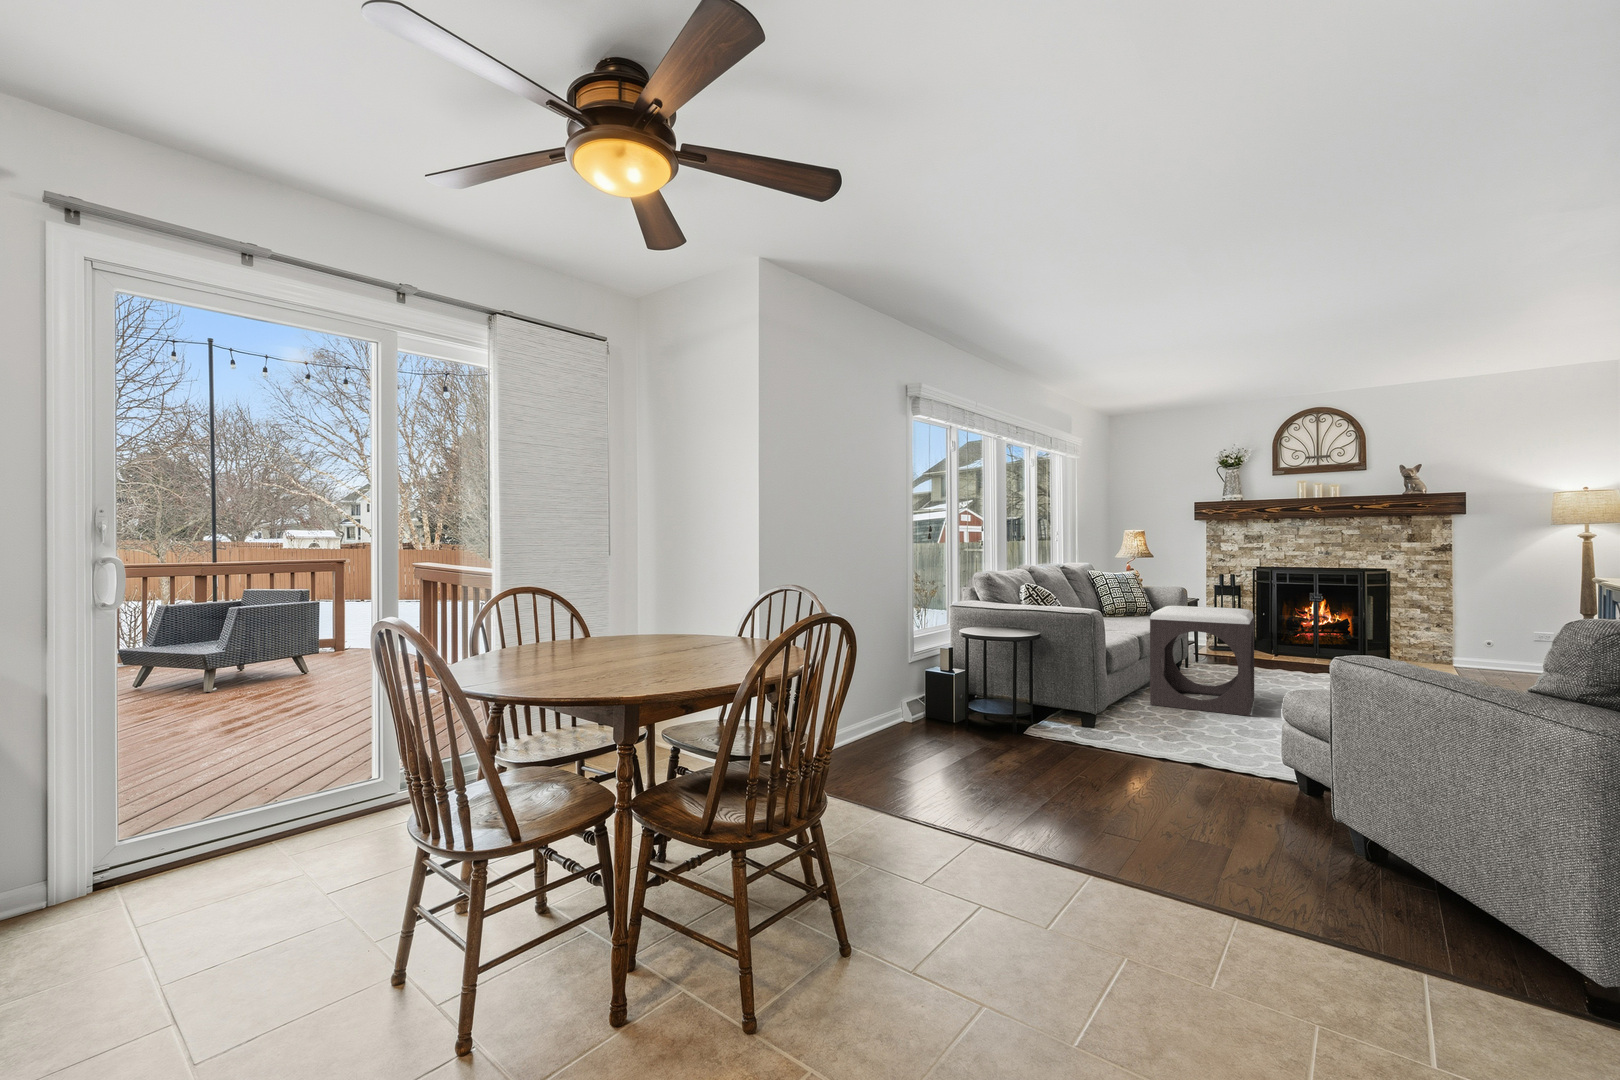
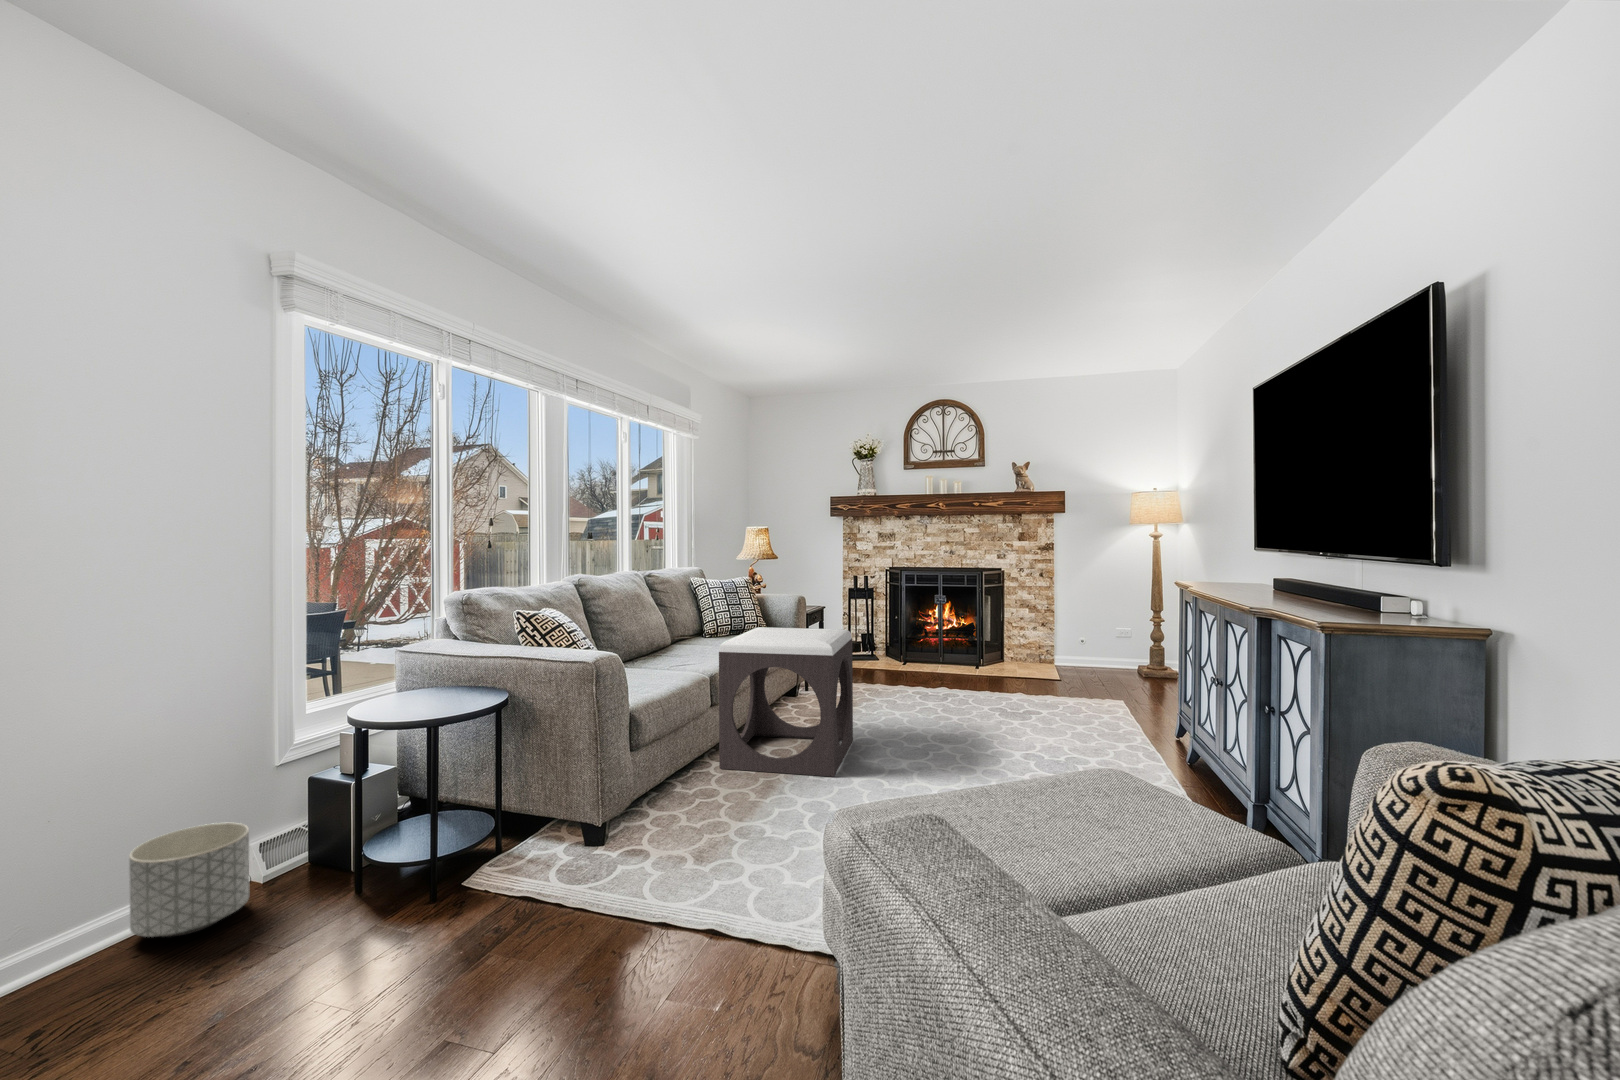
planter: none [875,686,922,737] -> present [129,823,249,937]

